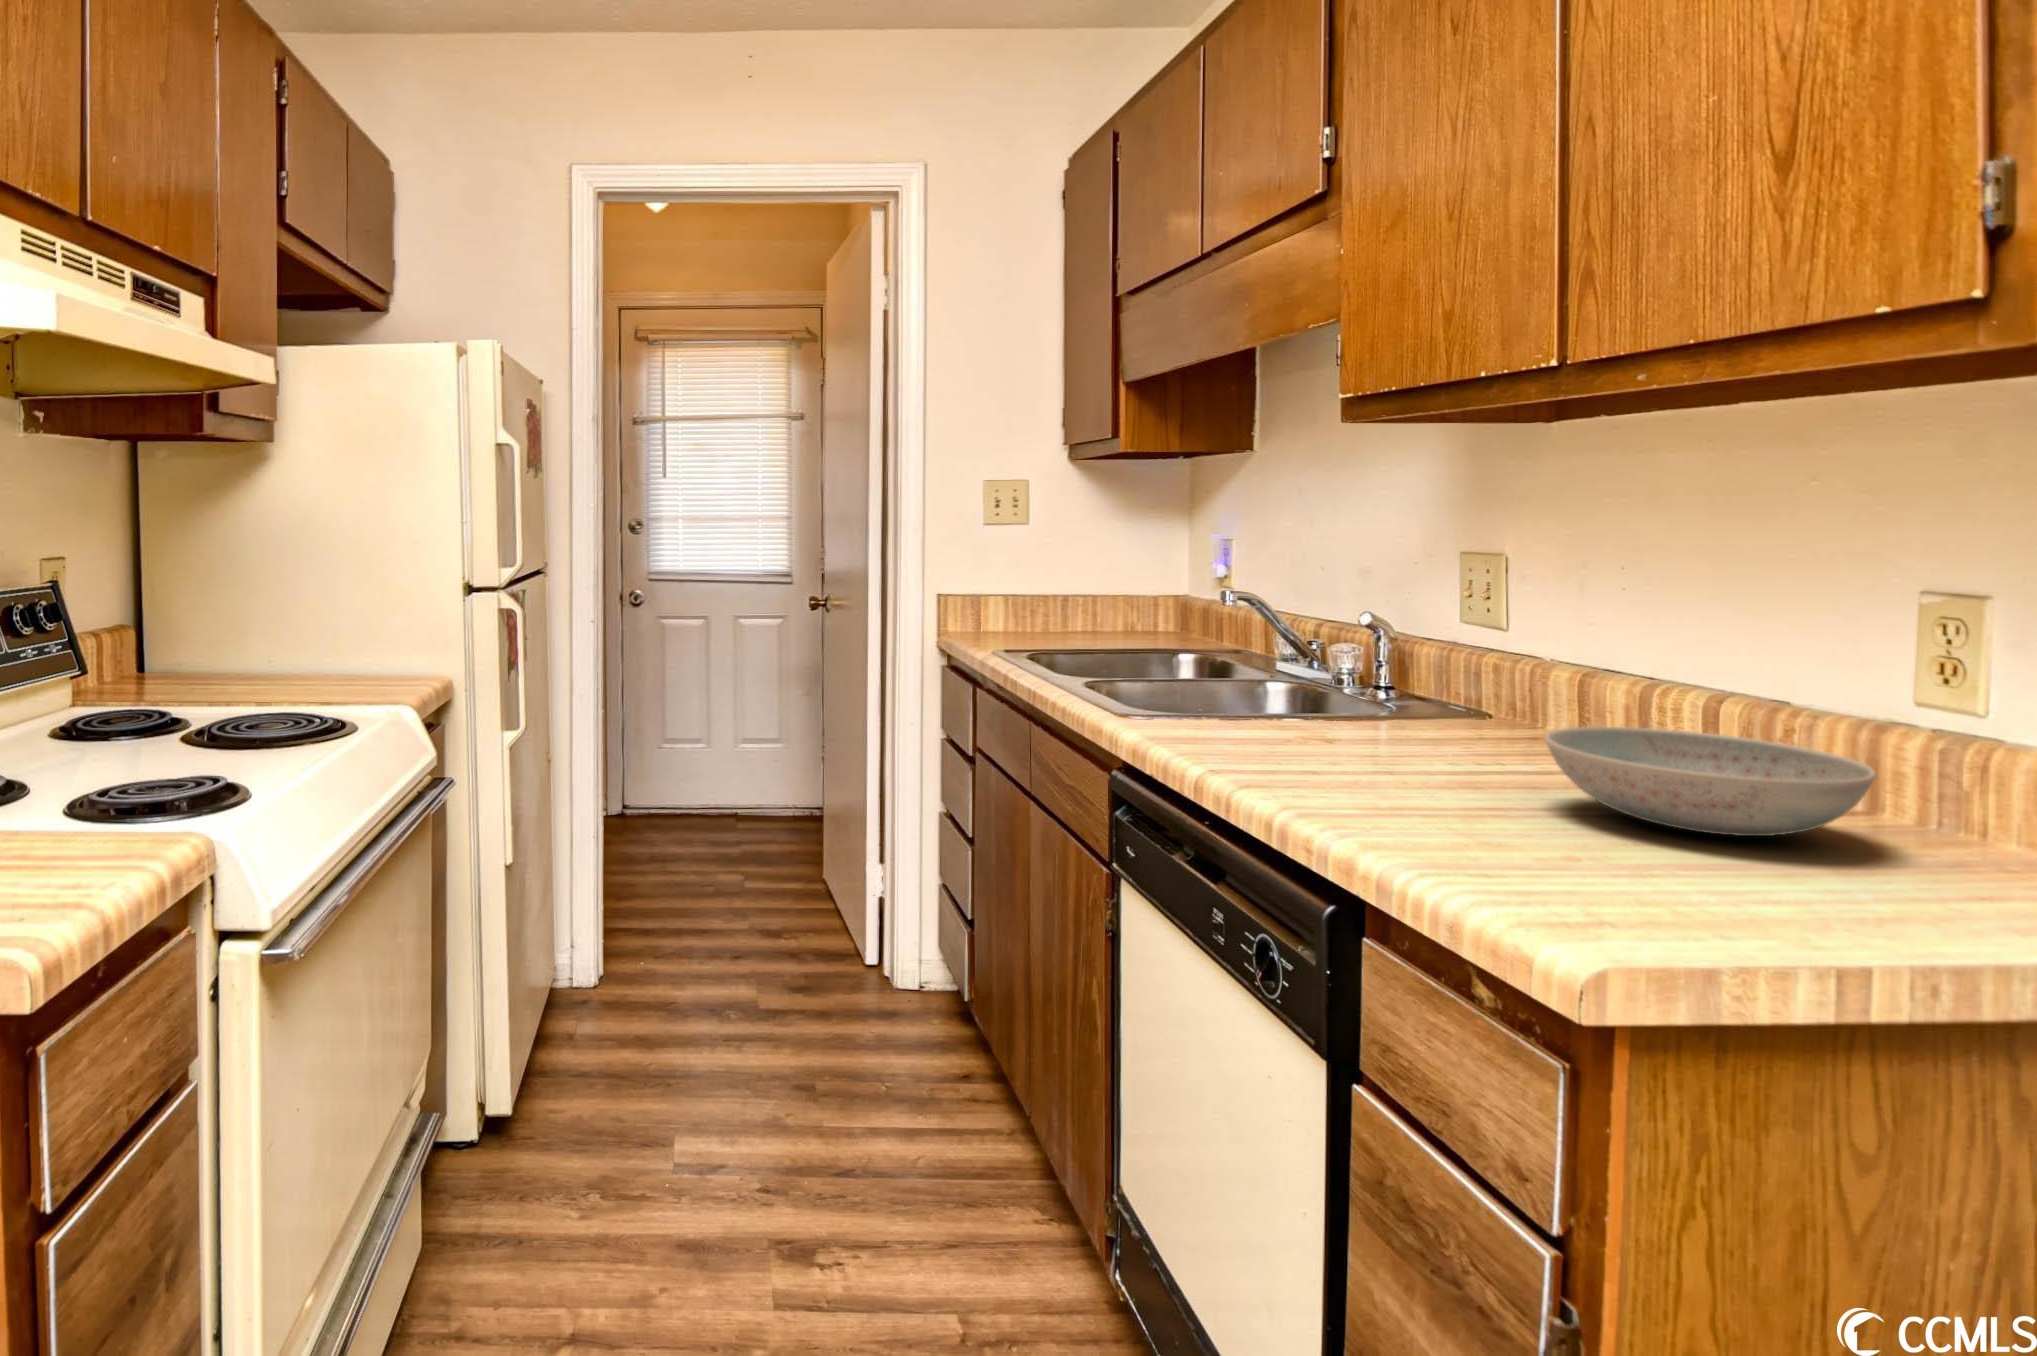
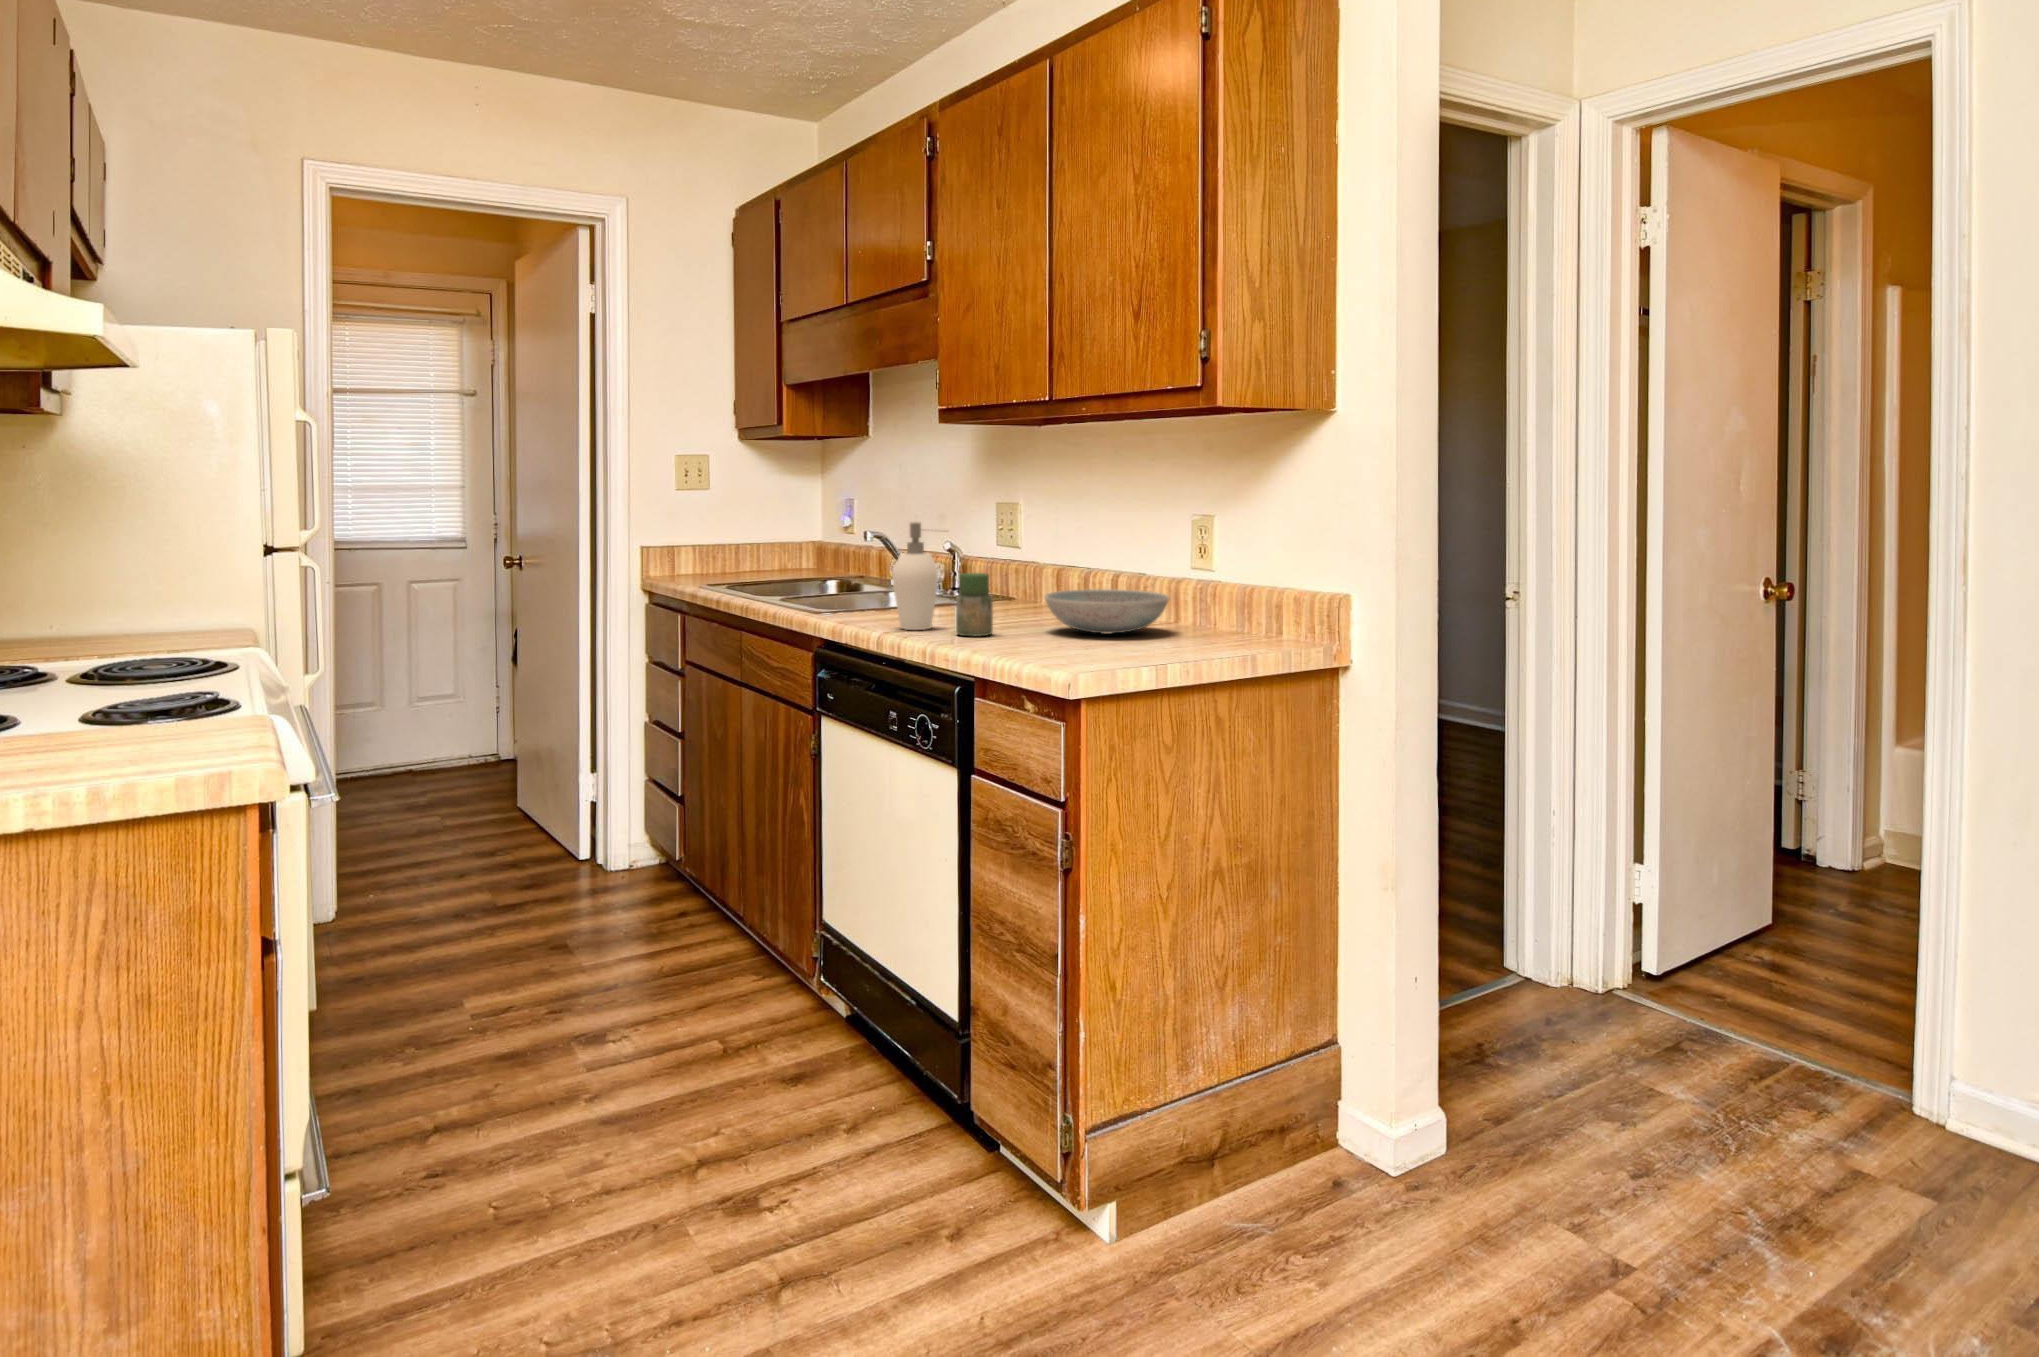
soap dispenser: none [1232,582,1339,770] -> present [892,522,939,630]
jar: none [1349,680,1427,803] -> present [956,573,993,636]

